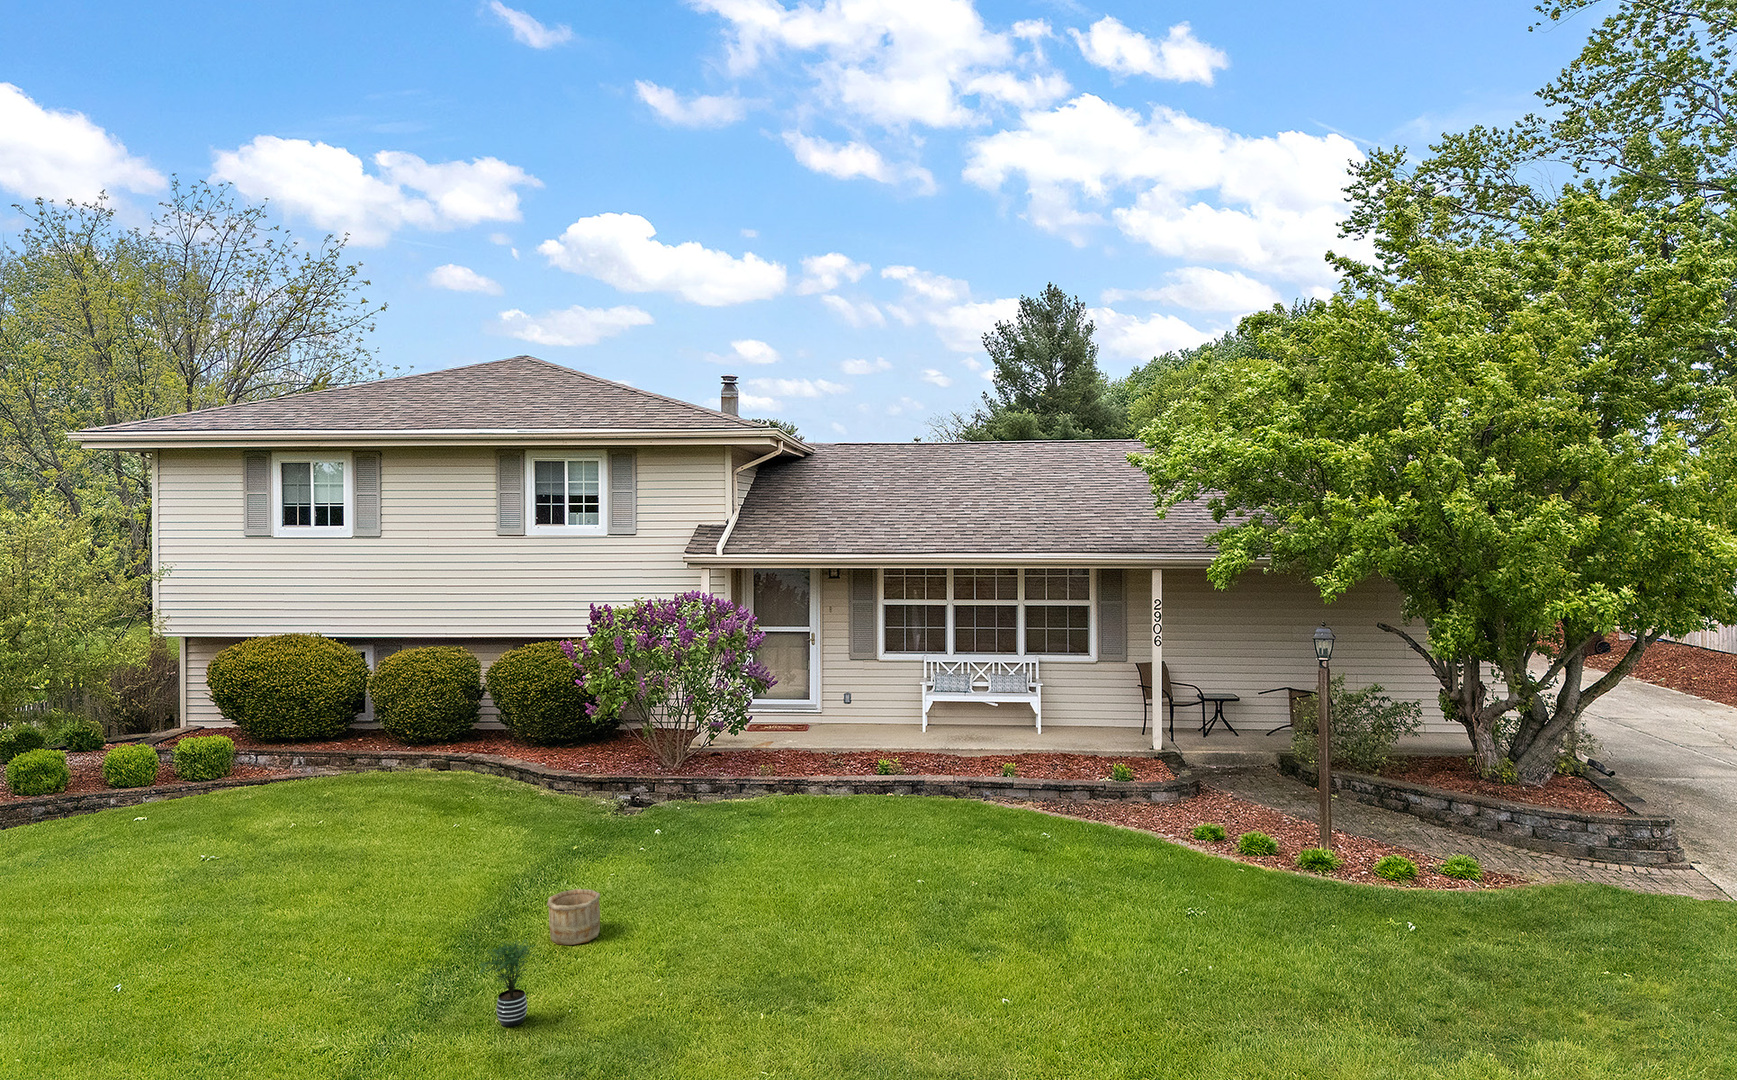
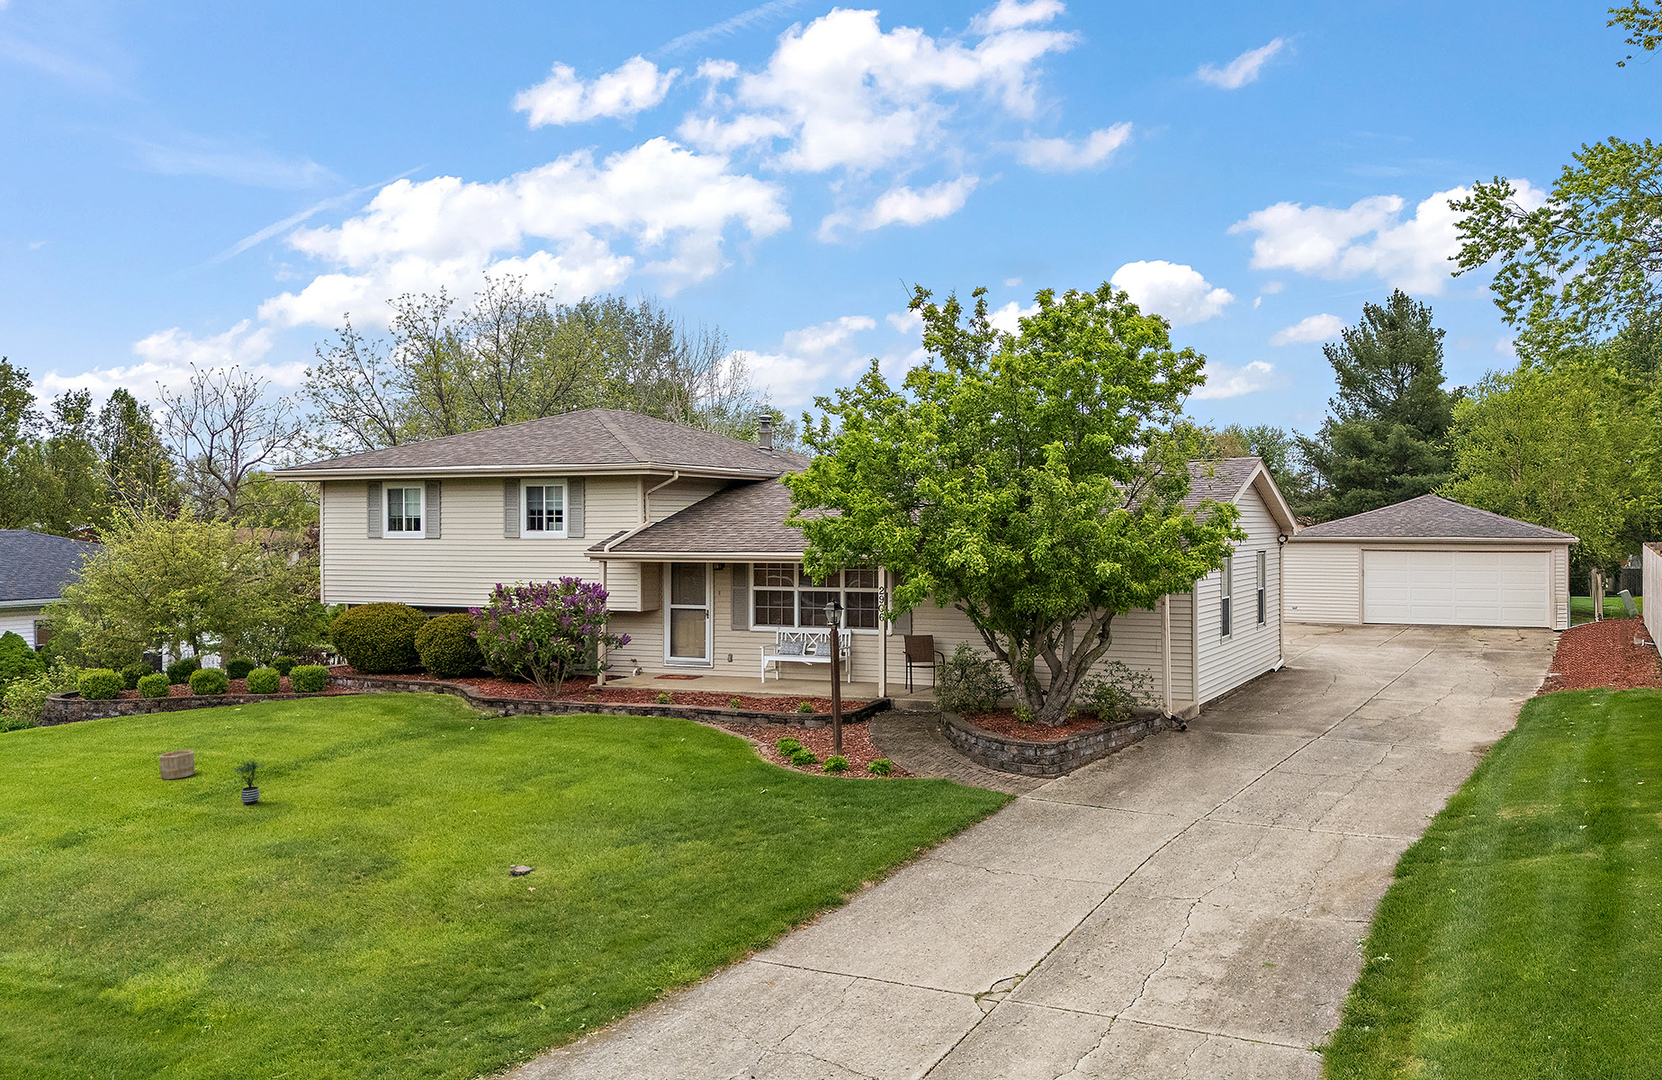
wooden bucket: present [547,889,600,945] -> present [159,750,194,779]

